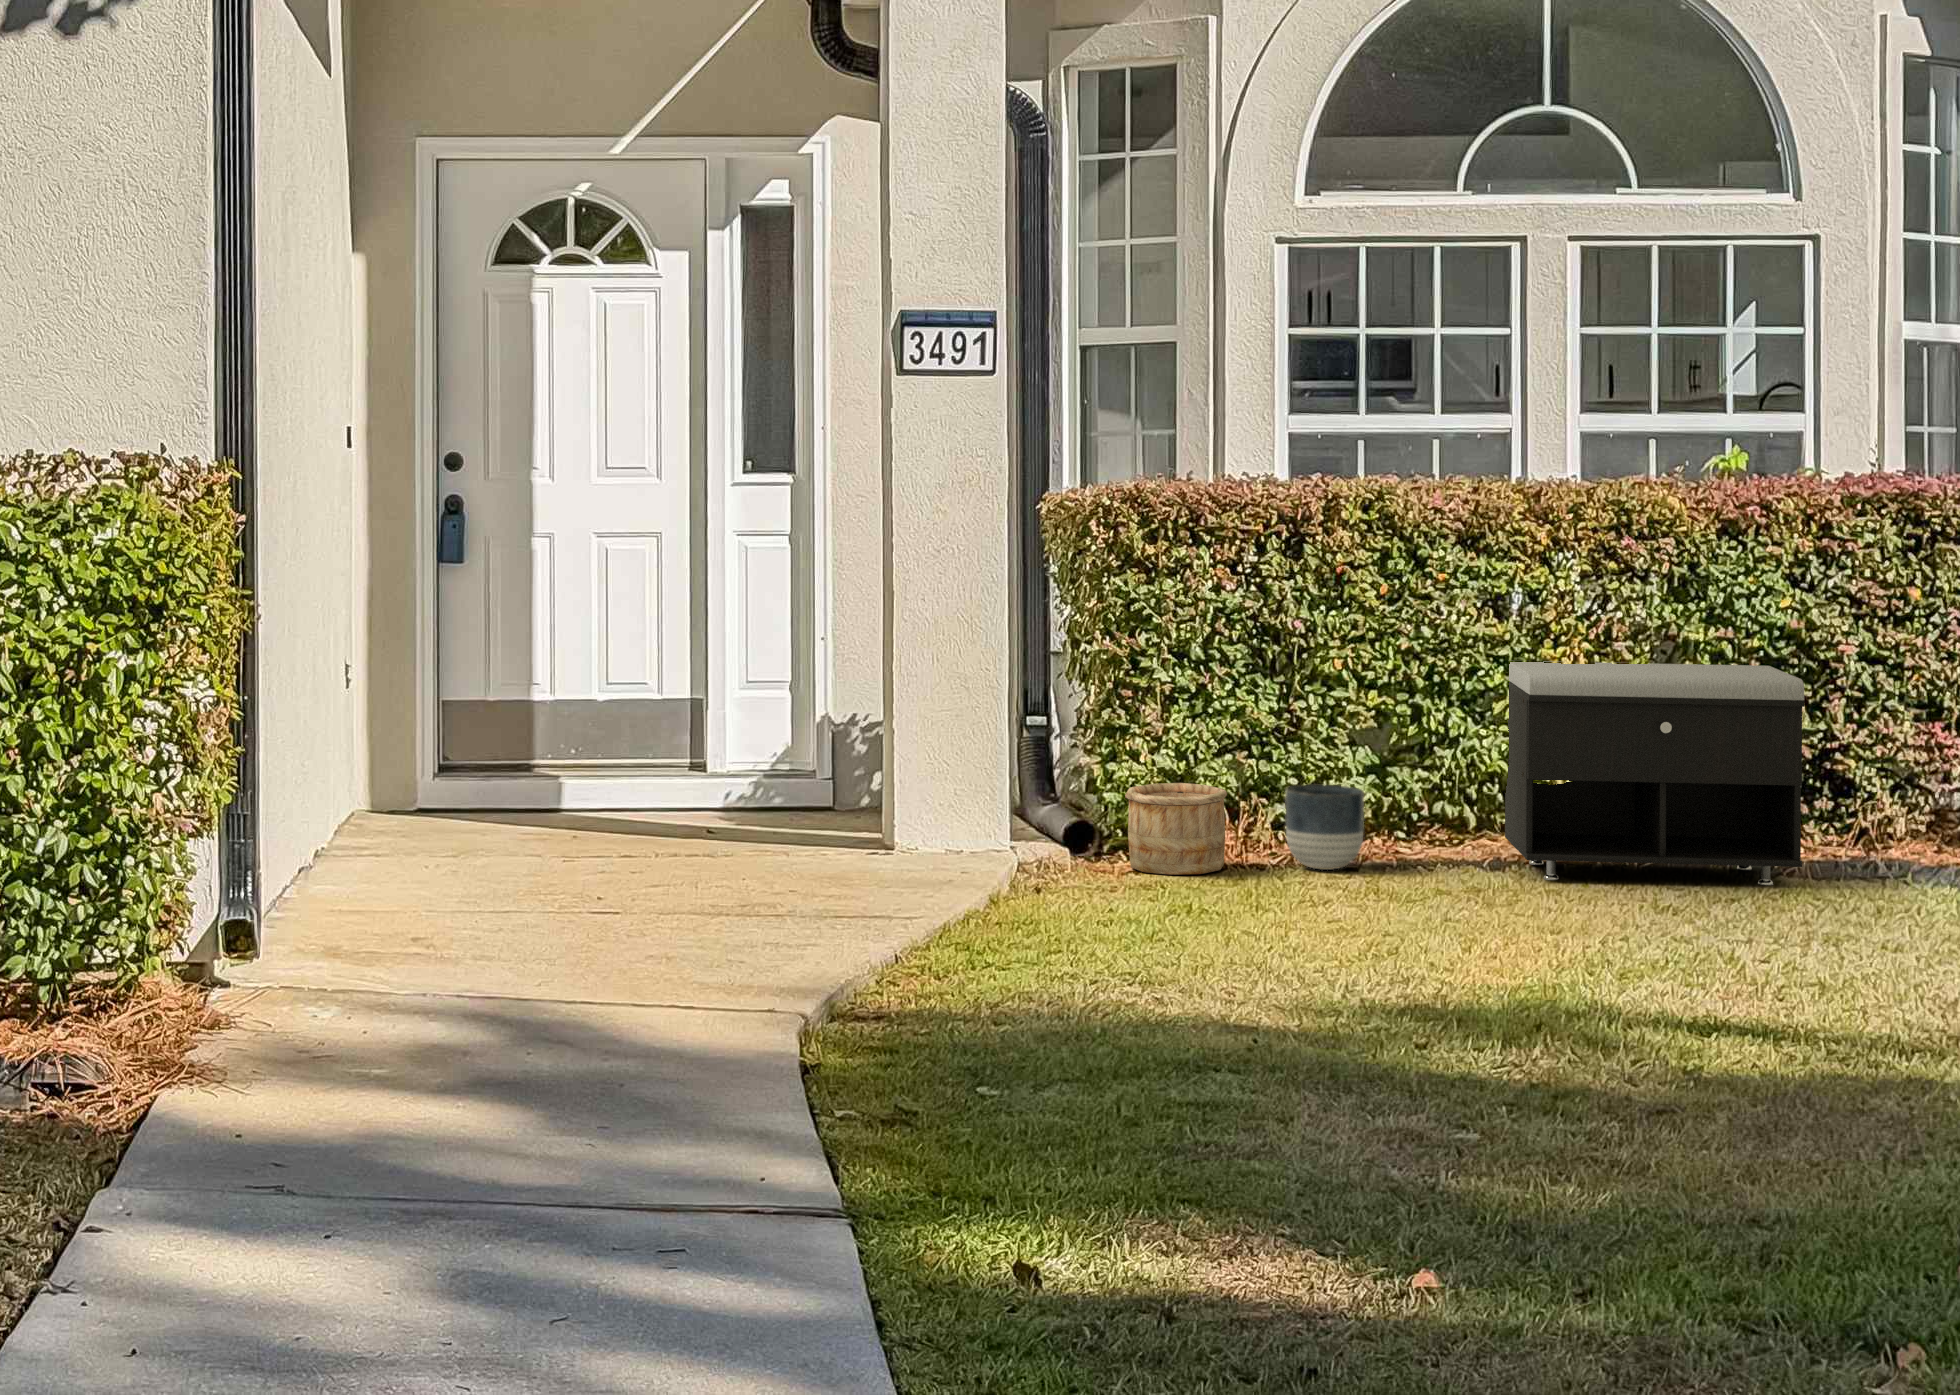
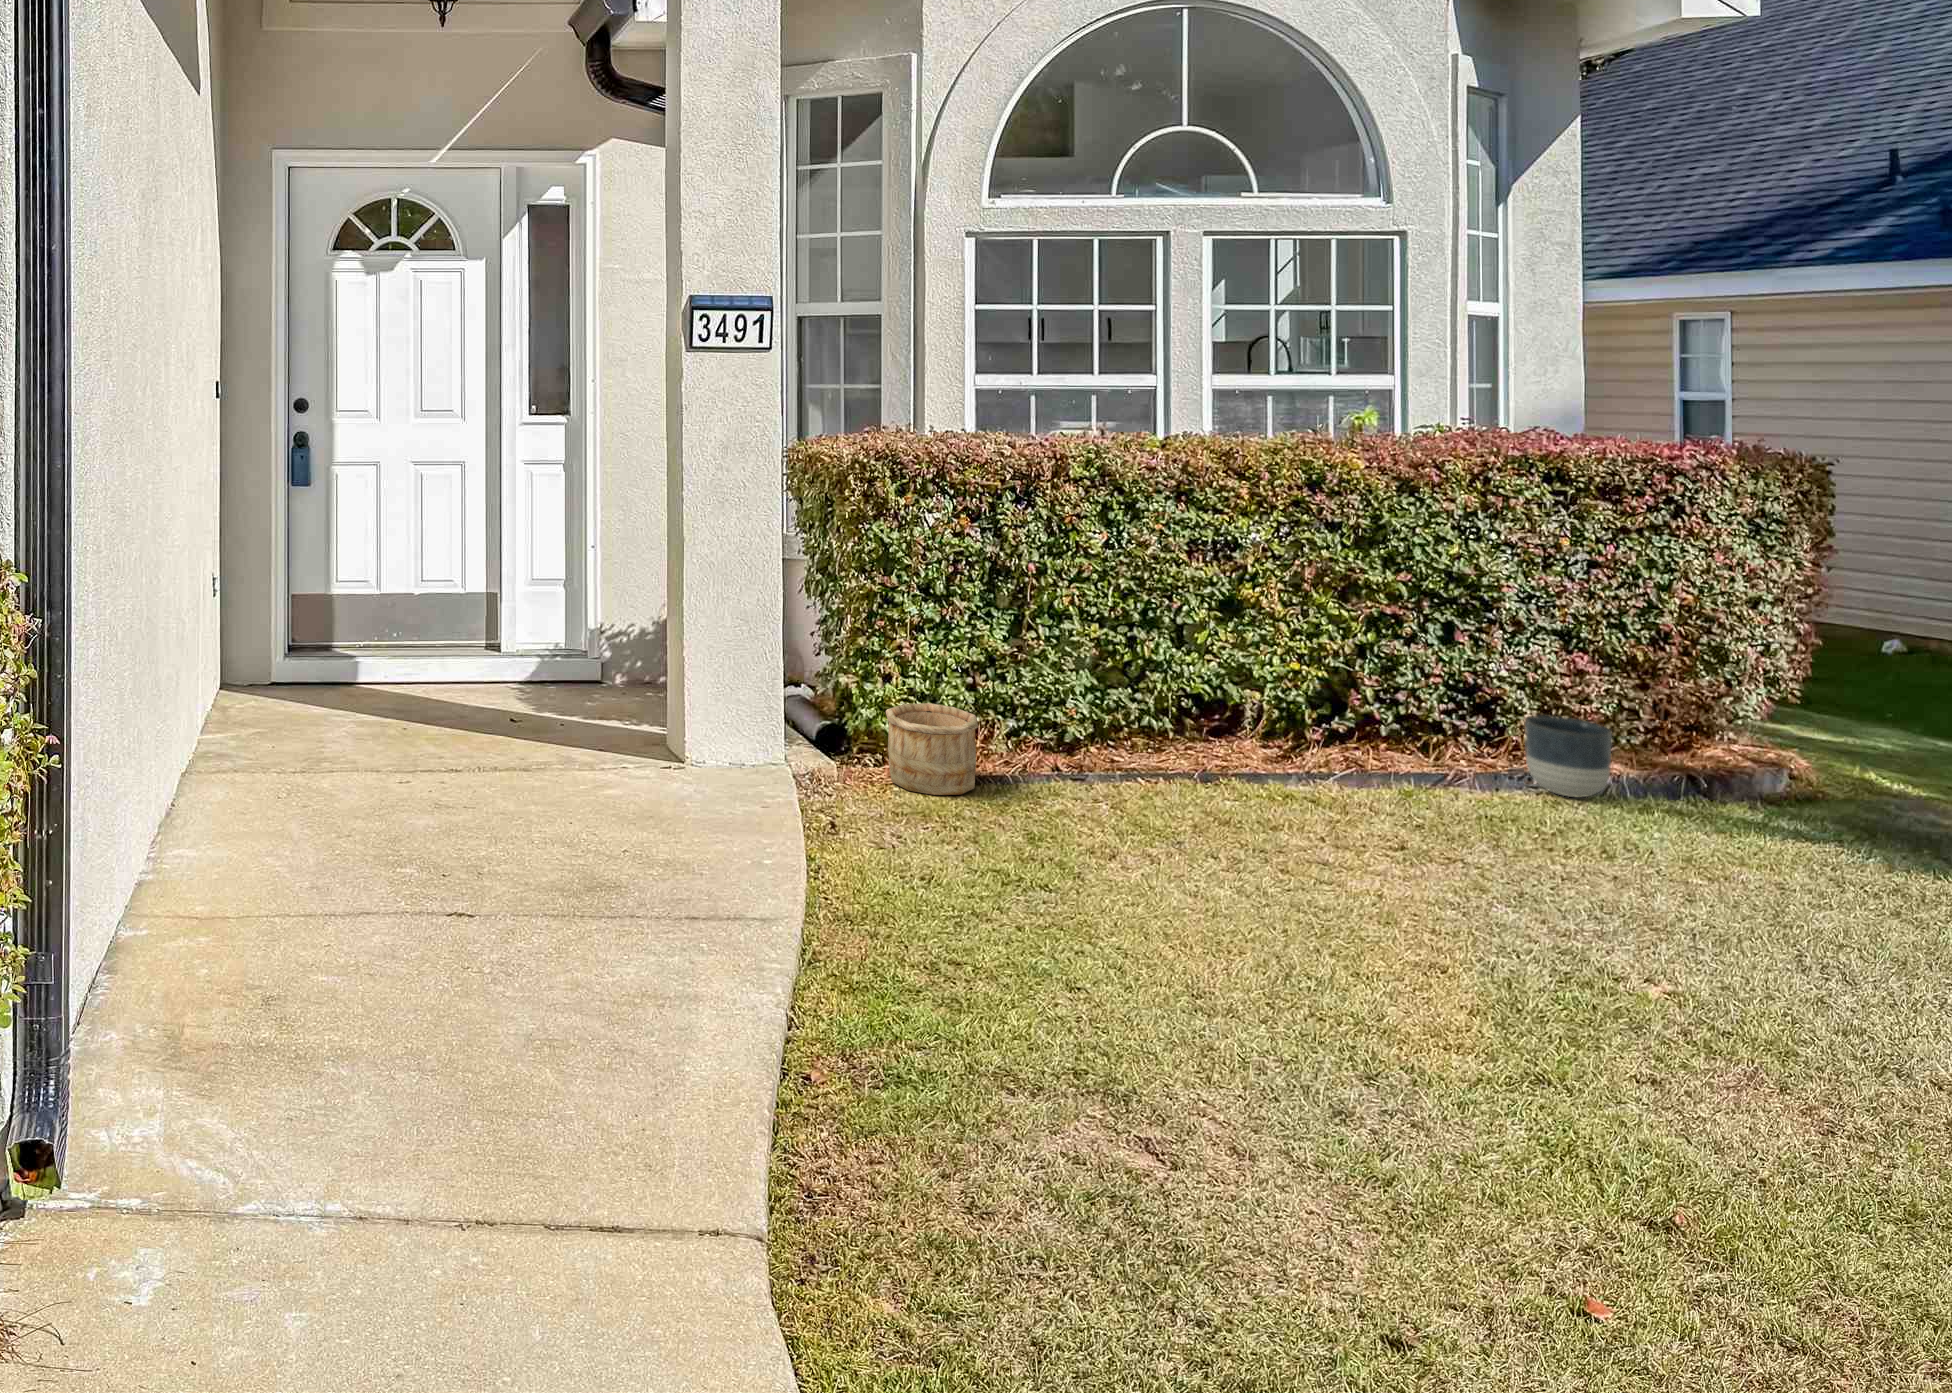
storage bench: present [1505,662,1805,885] -> none [1201,597,1520,813]
planter: present [1285,785,1364,870] -> present [1525,715,1612,797]

